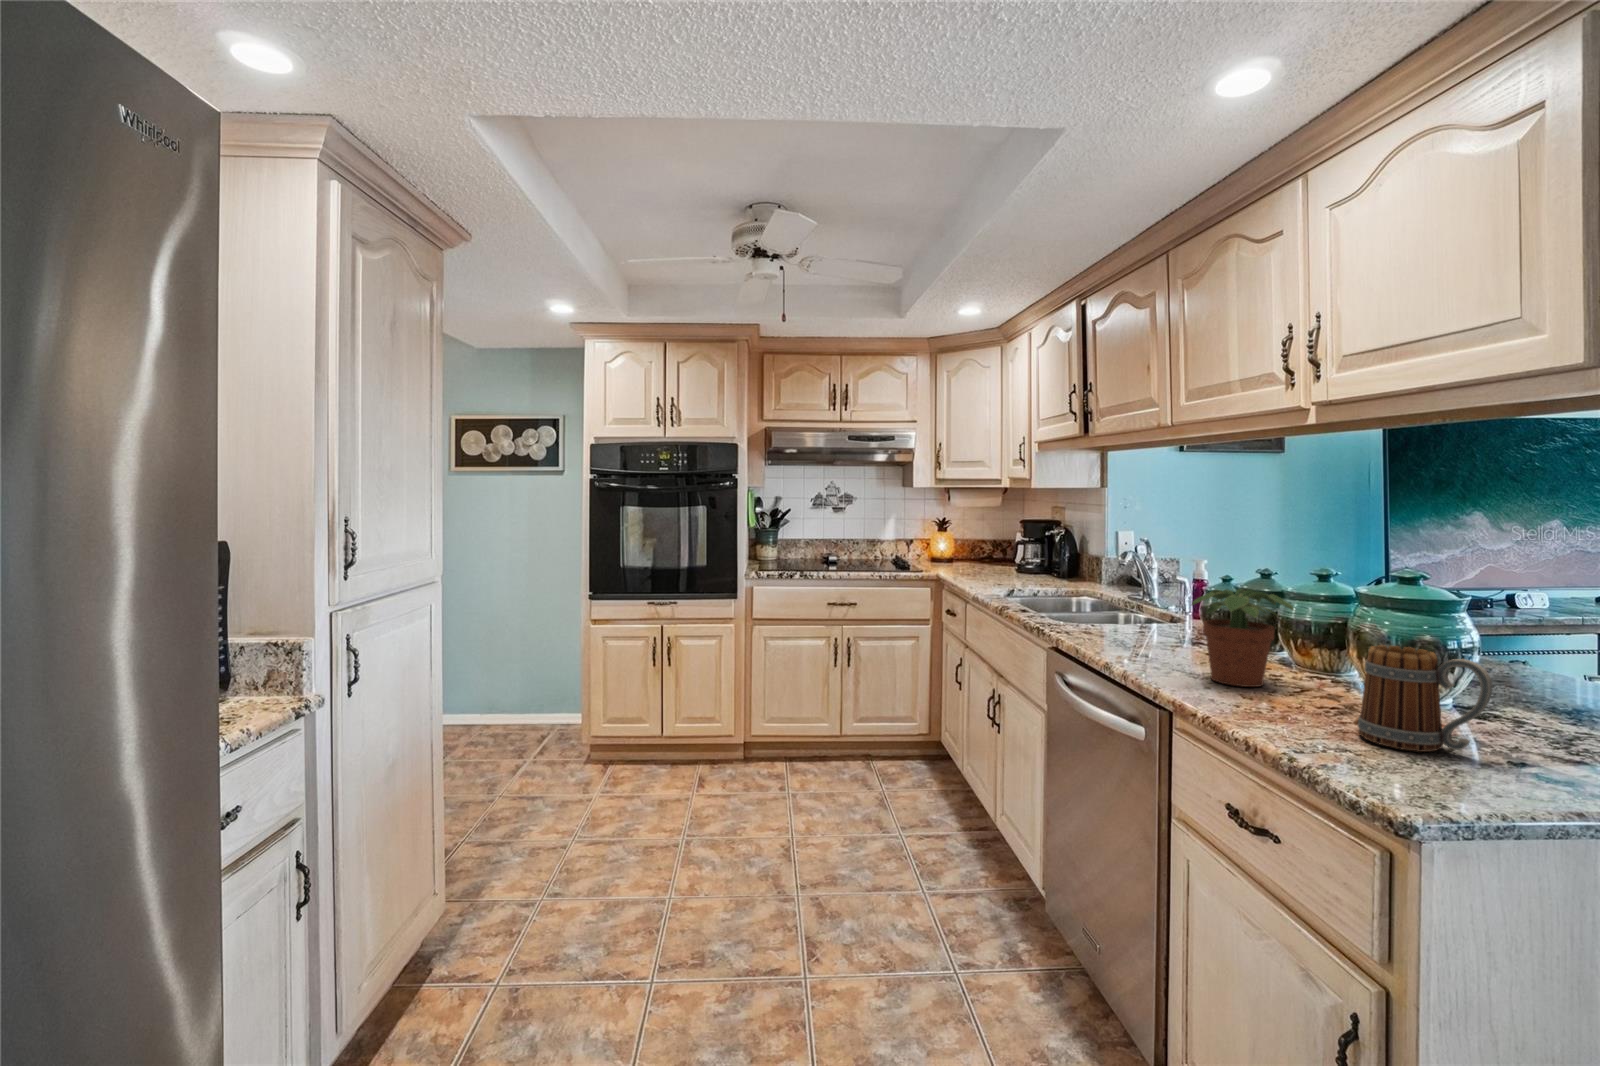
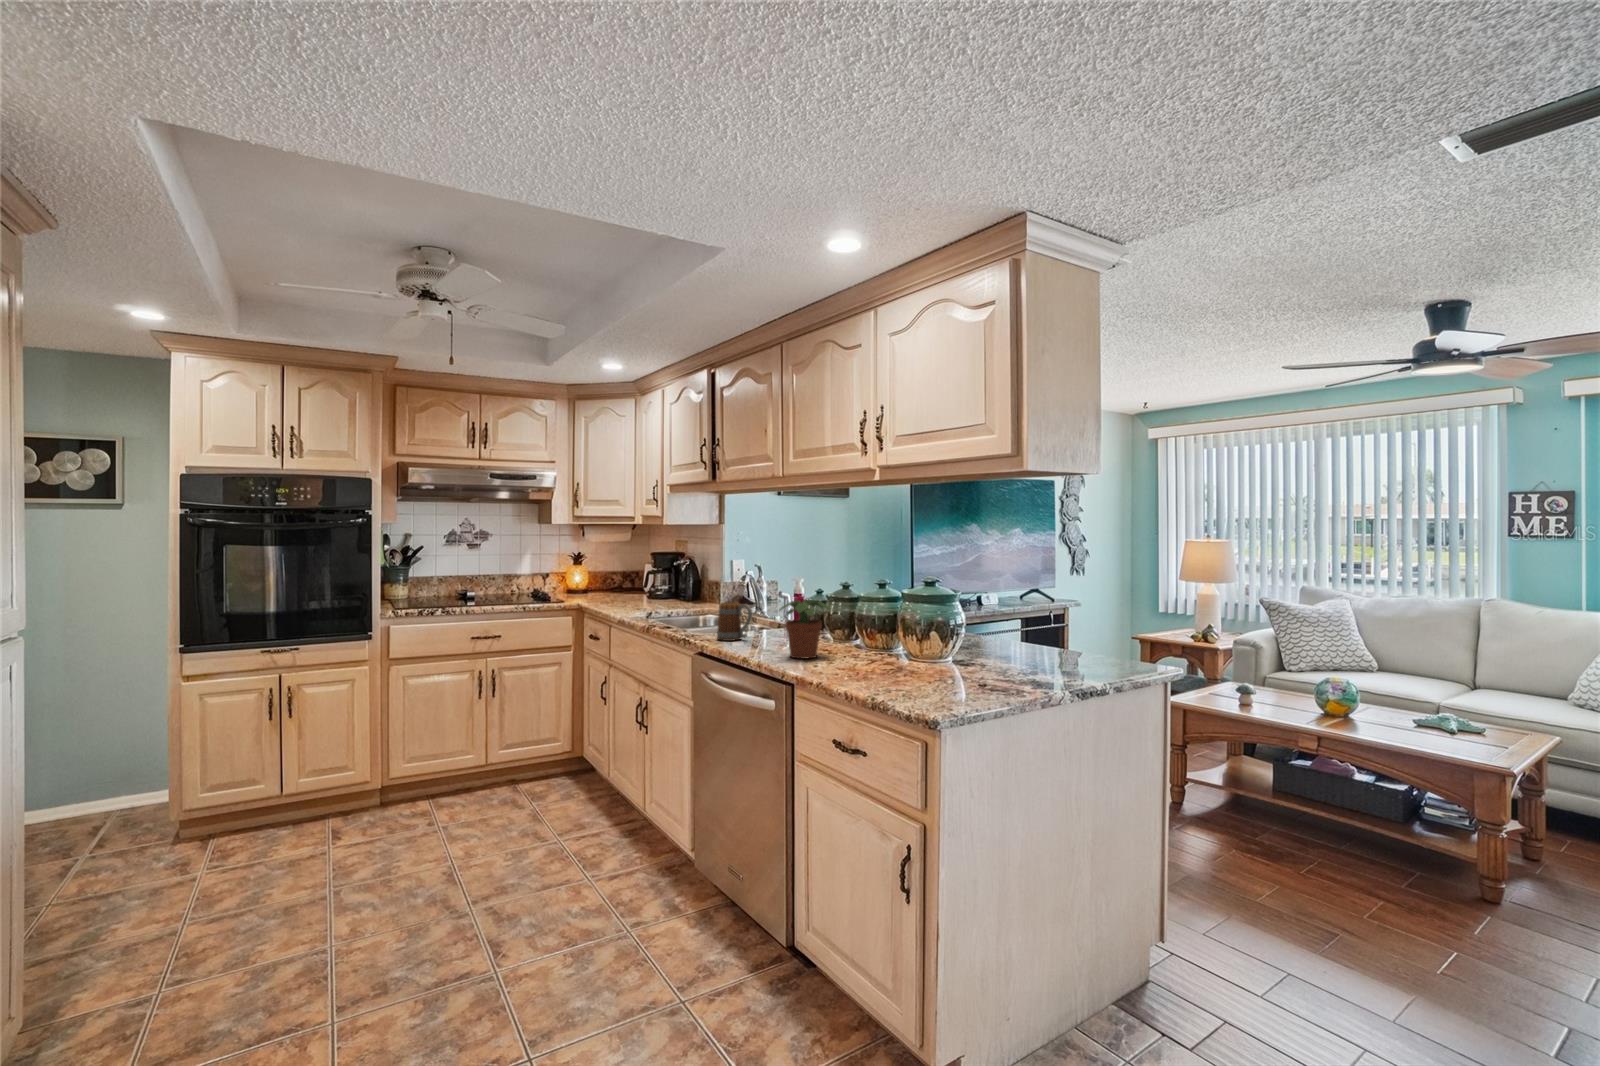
mug: present [1358,645,1492,752] -> present [717,602,752,641]

